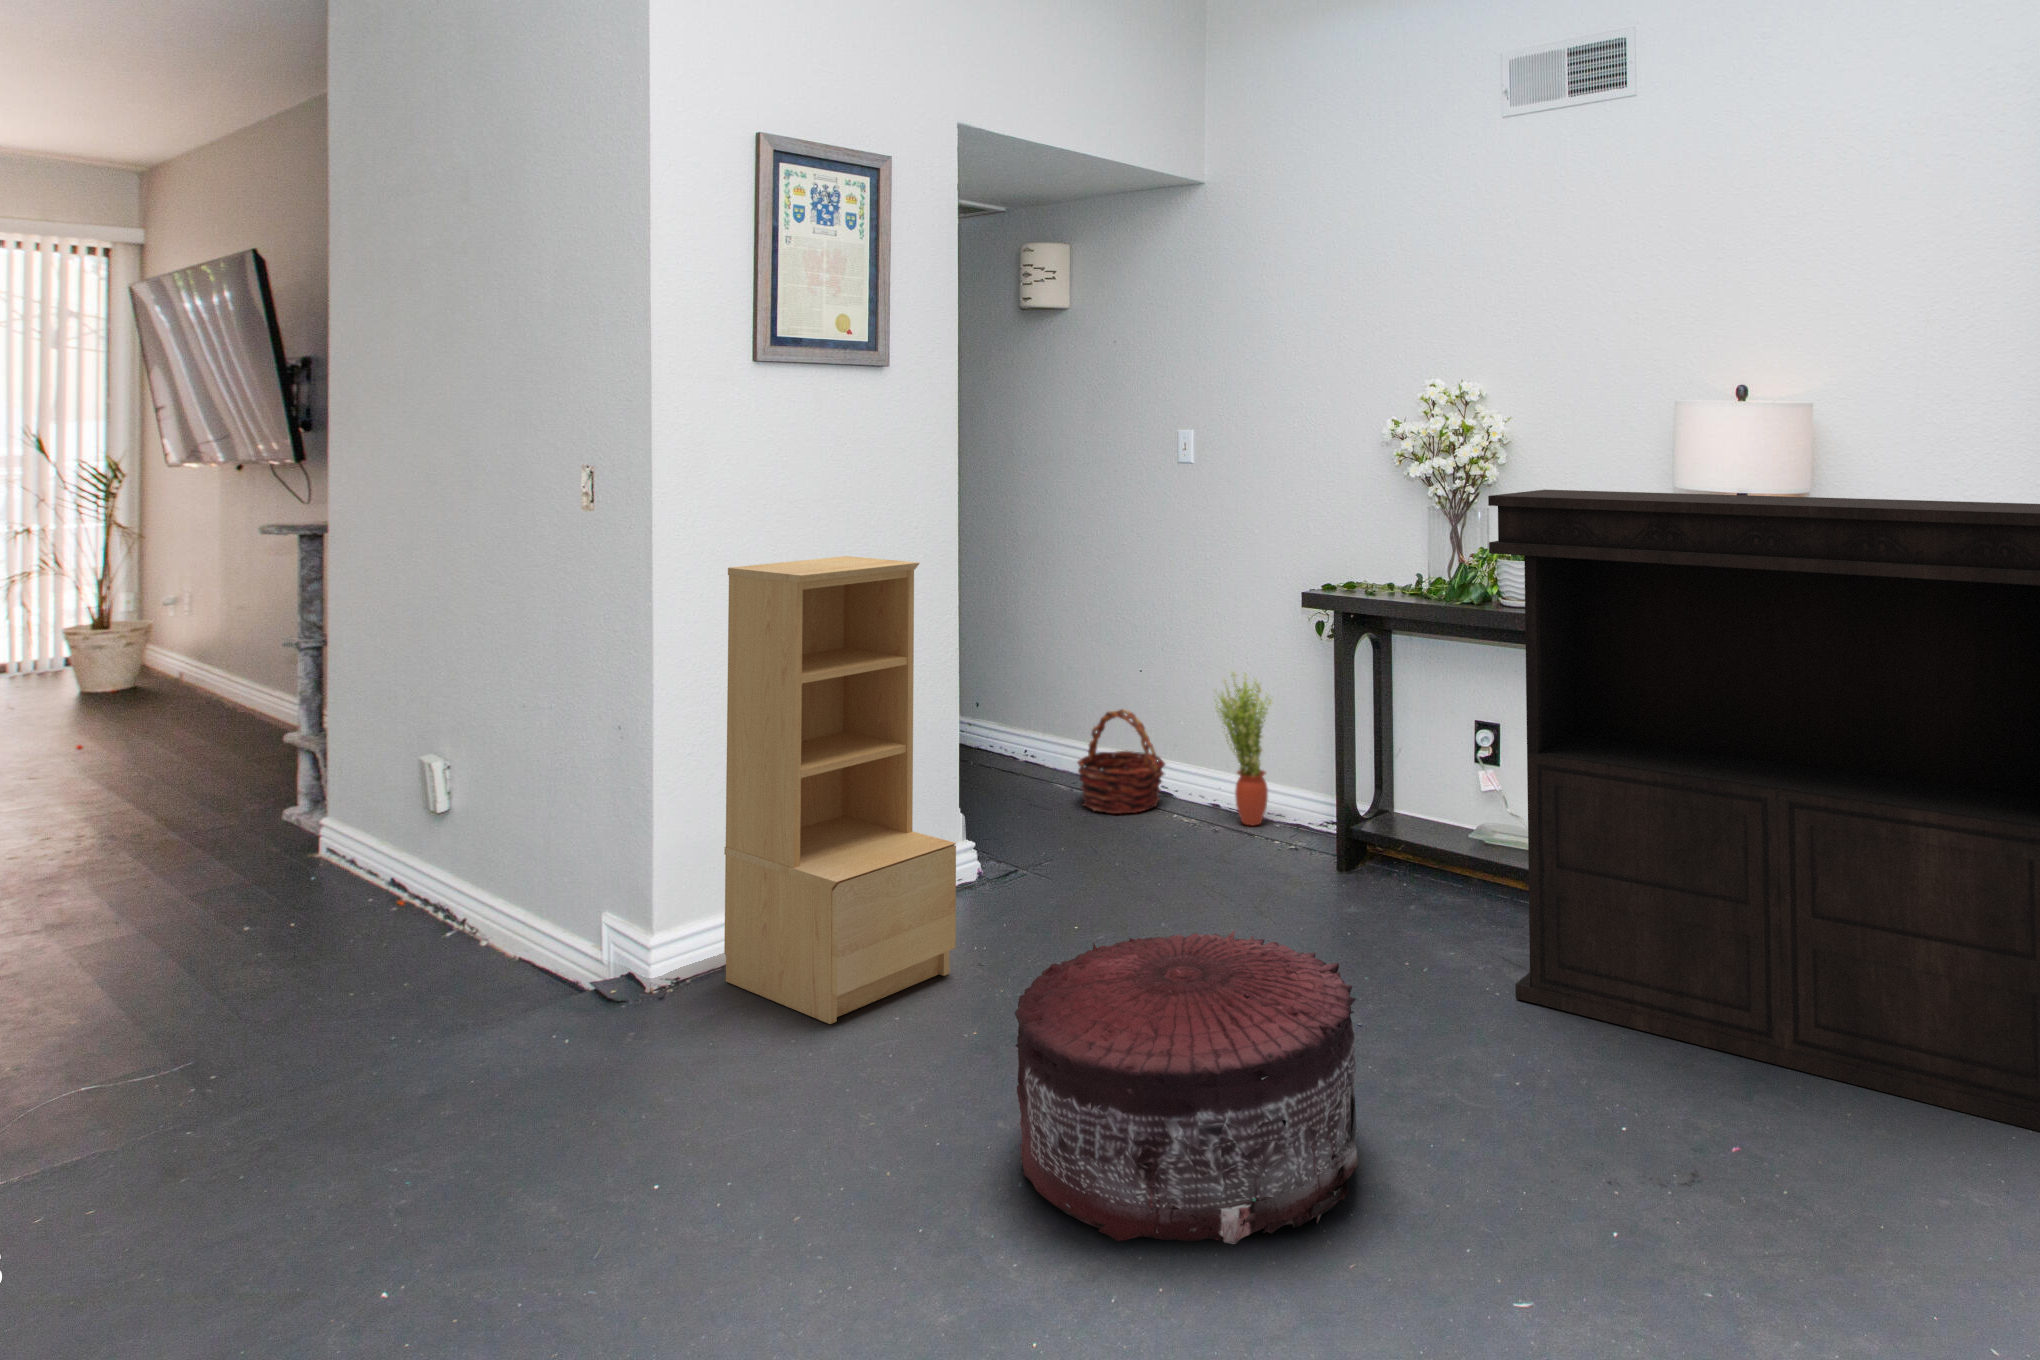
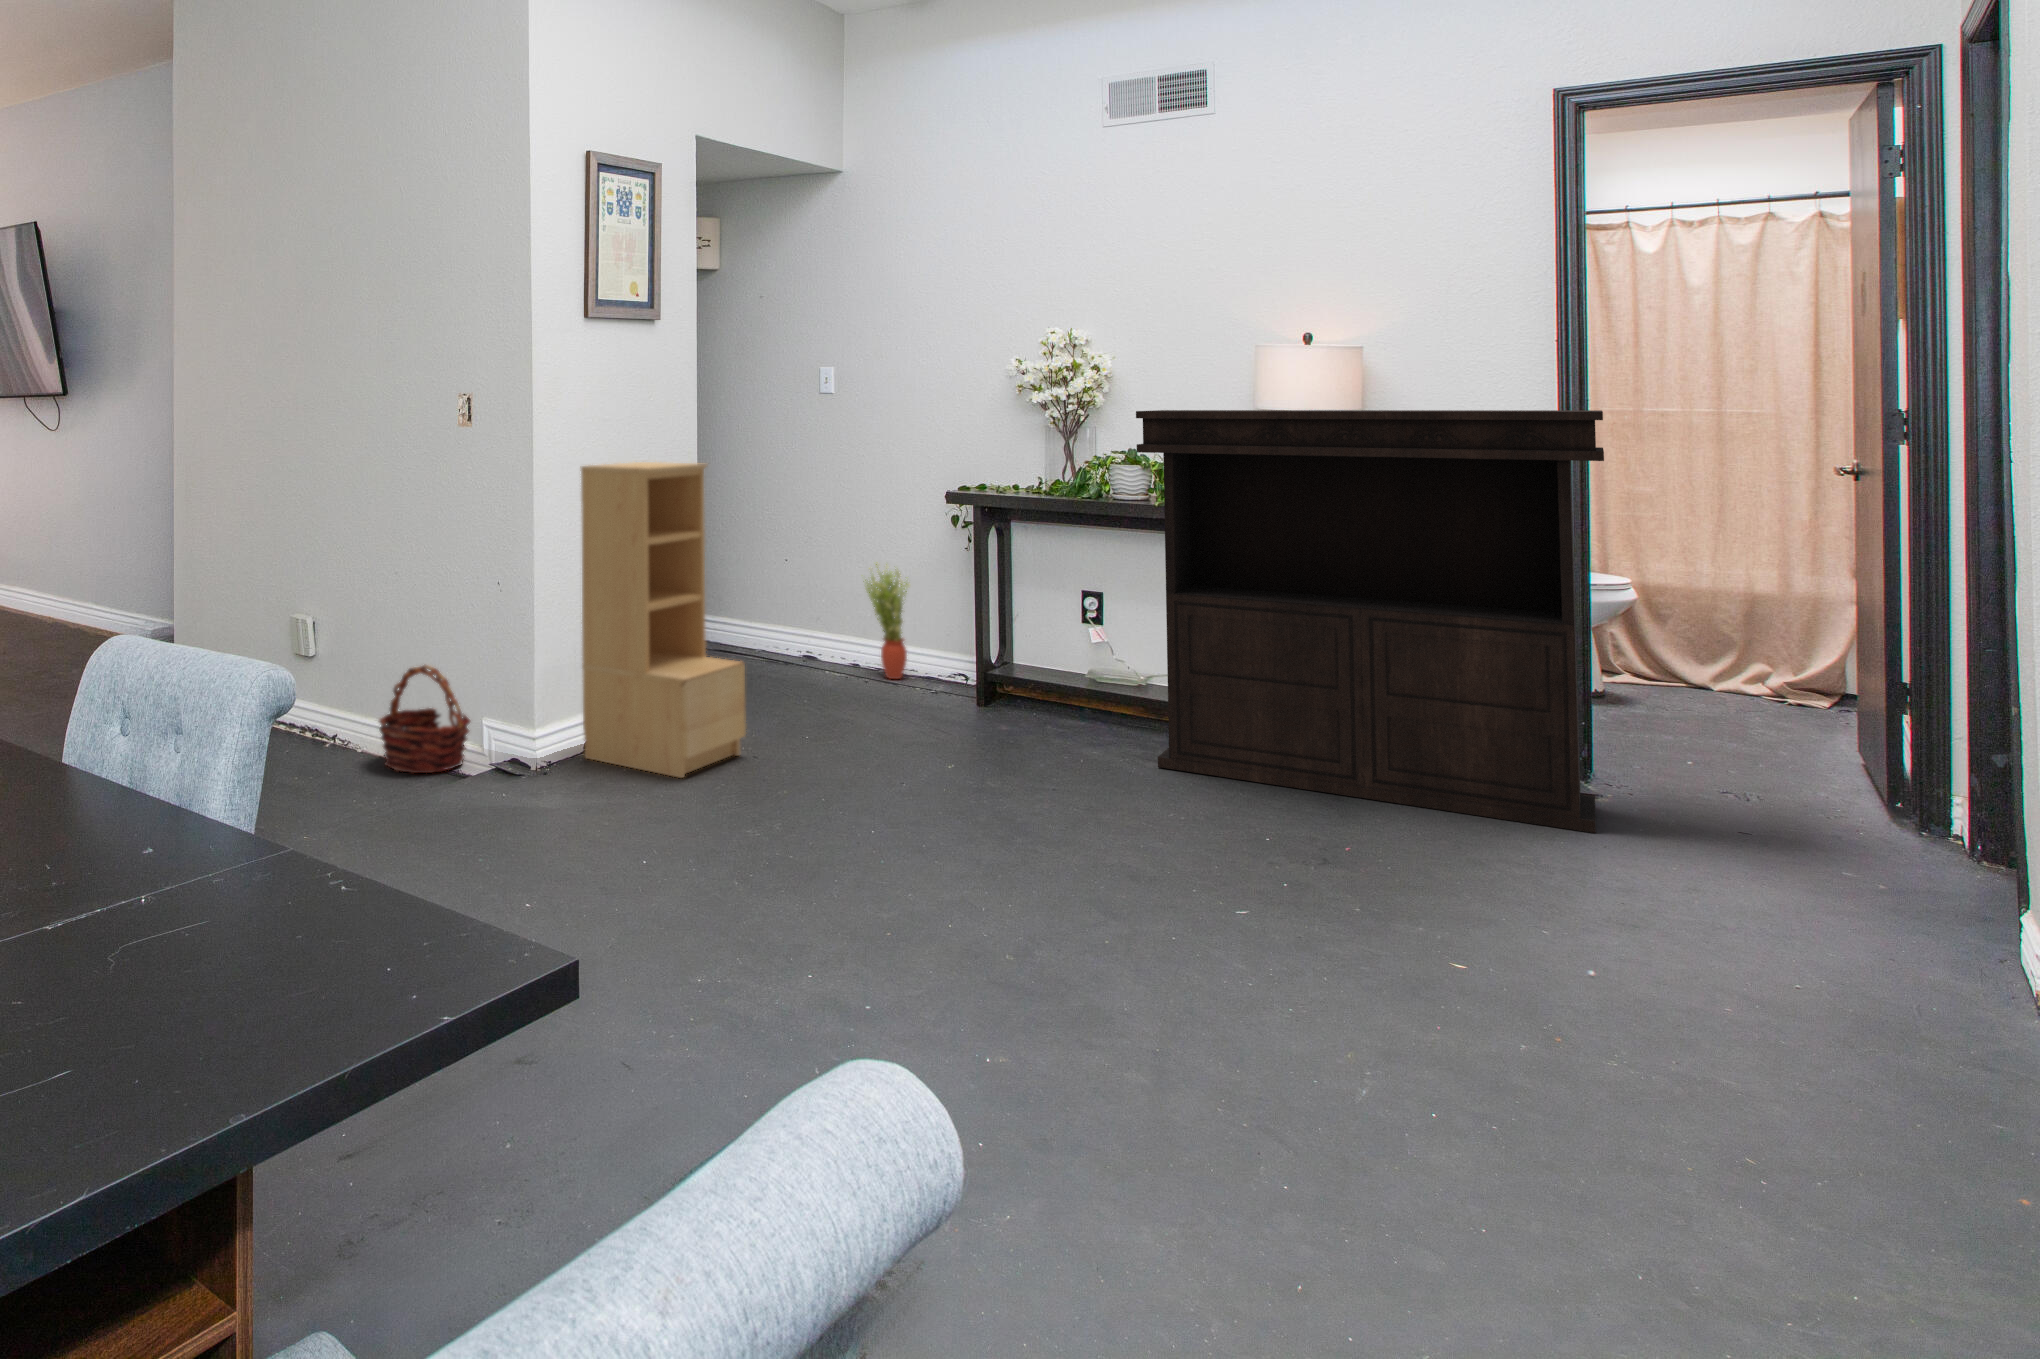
basket: present [1078,709,1165,814] -> present [379,665,470,773]
pouf: present [1015,931,1358,1244] -> none [864,701,1109,867]

